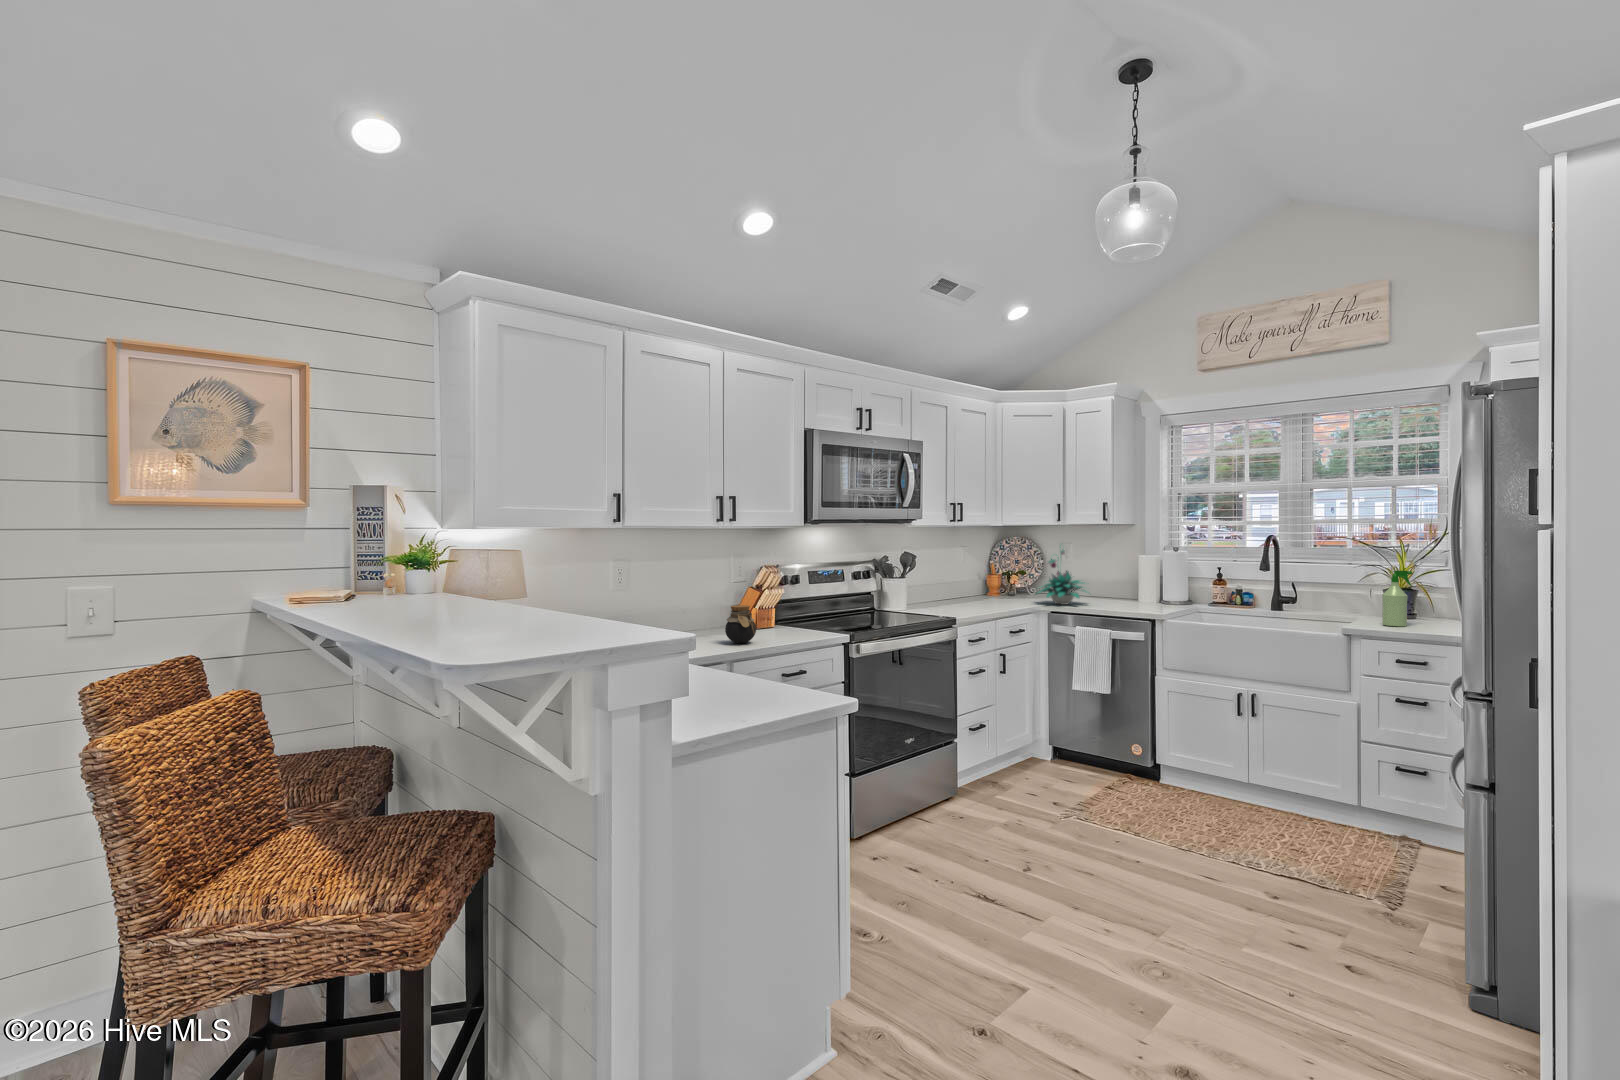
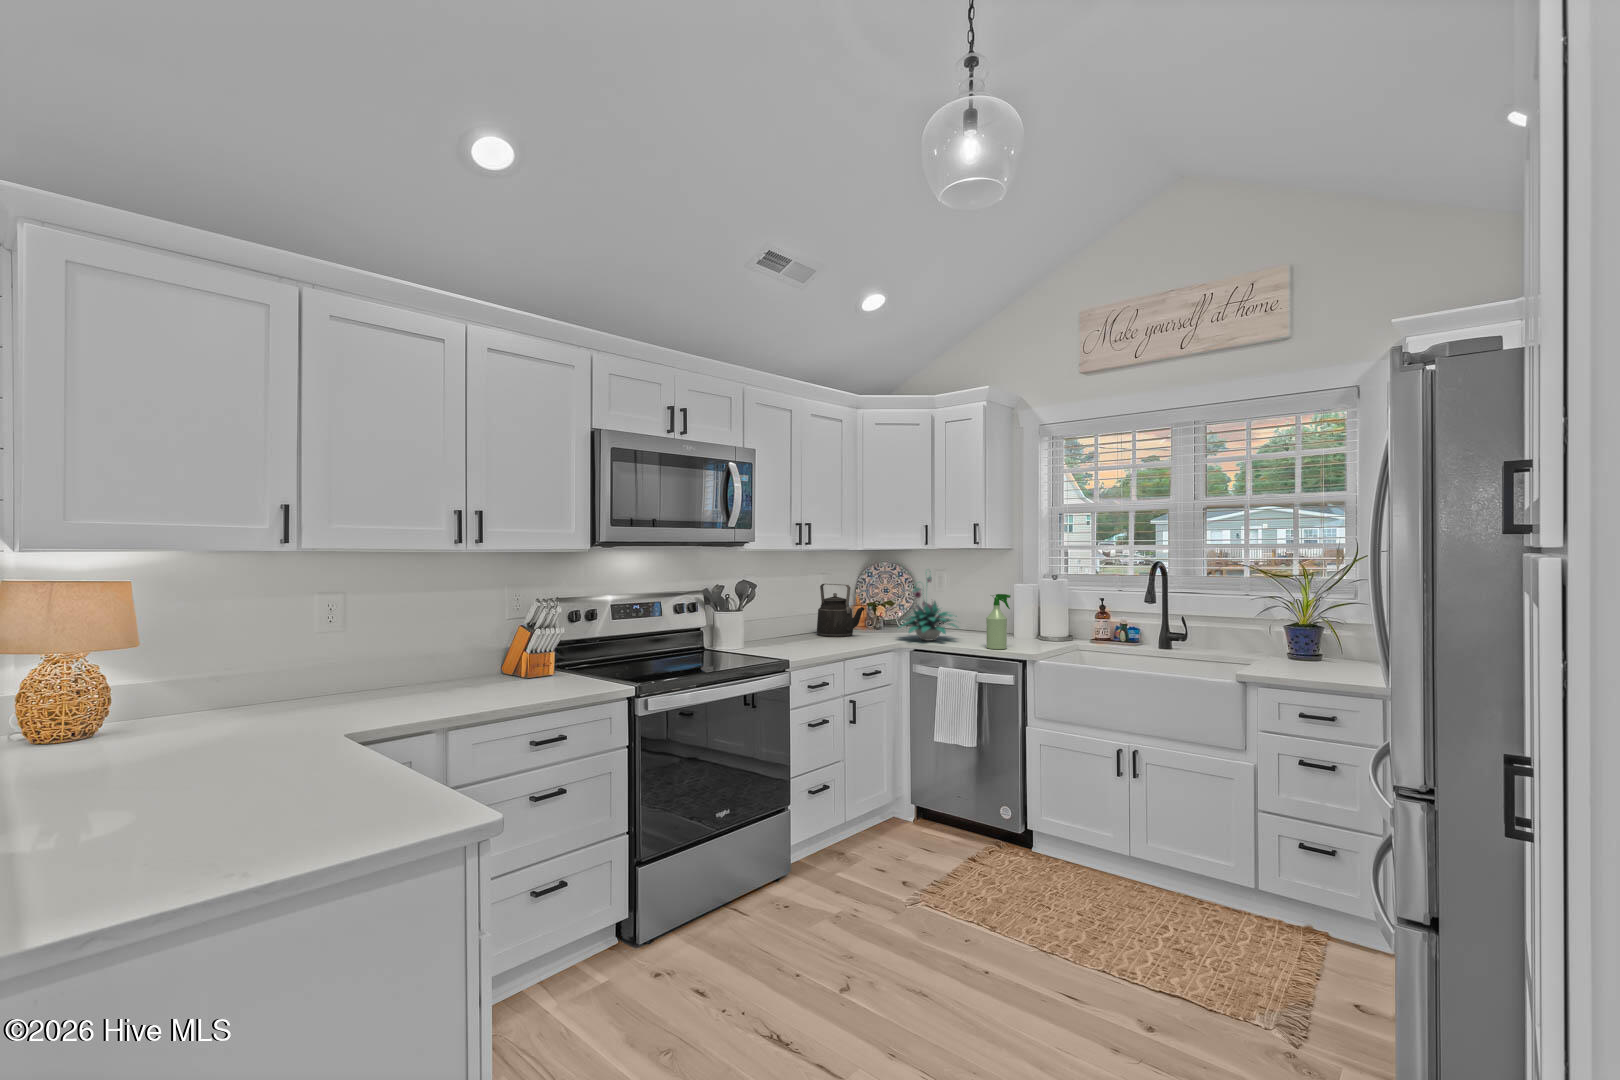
kettle: none [962,557,1006,602] -> present [817,584,865,637]
spray bottle: present [1382,571,1412,626] -> present [986,594,1011,649]
jar: present [725,605,756,643] -> none [454,654,499,705]

